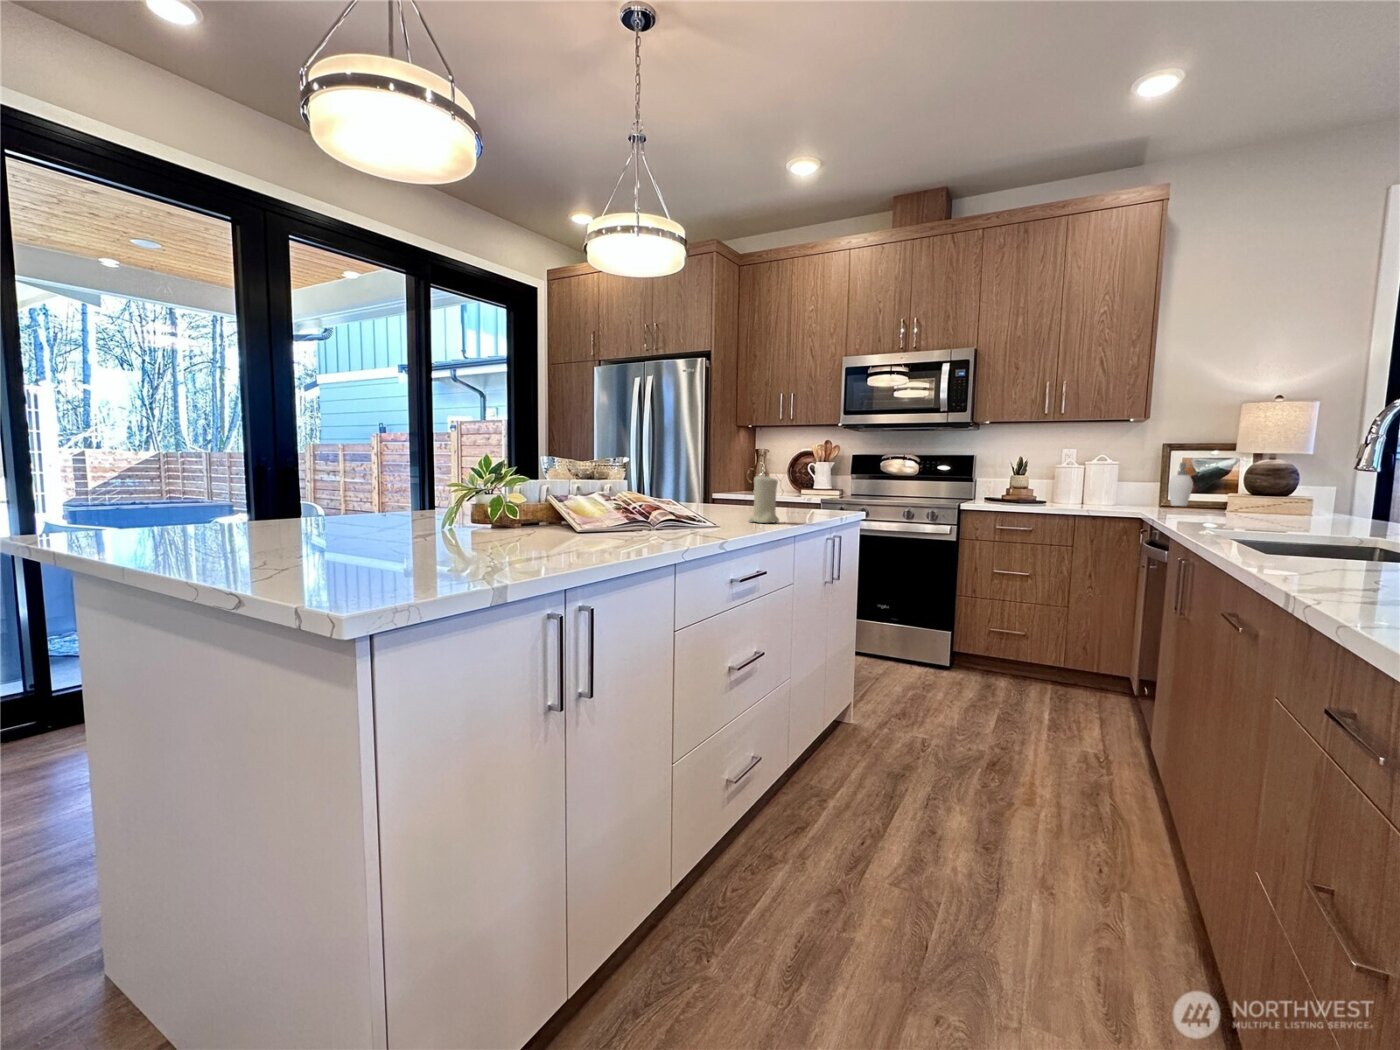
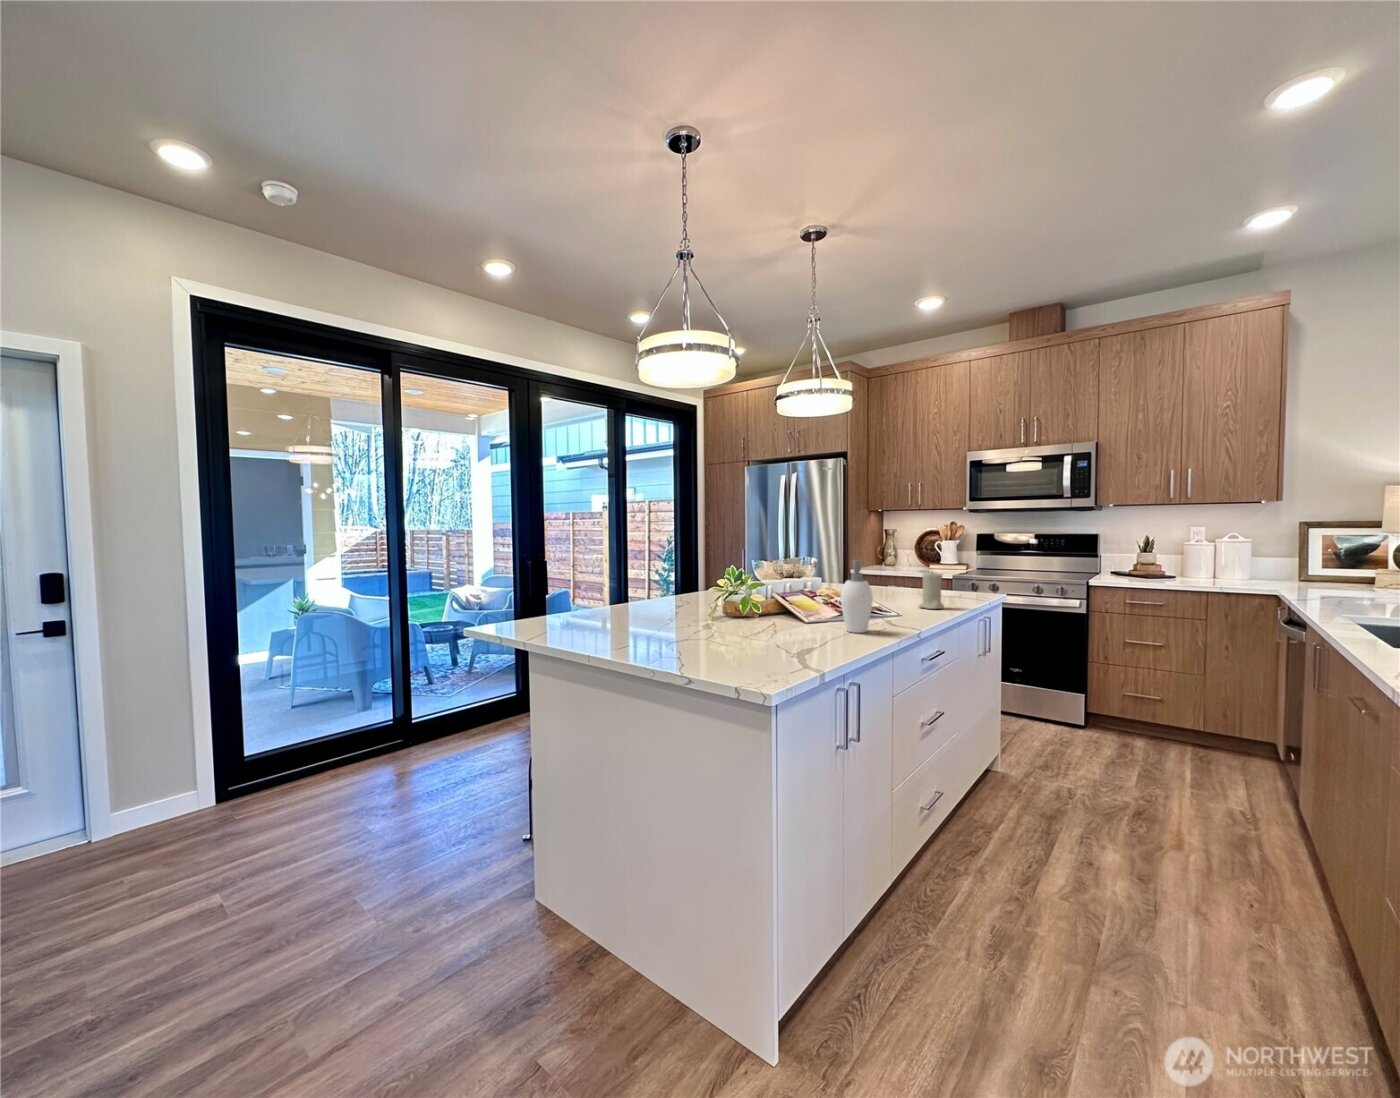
soap dispenser: present [1169,462,1193,506] -> present [841,560,873,633]

